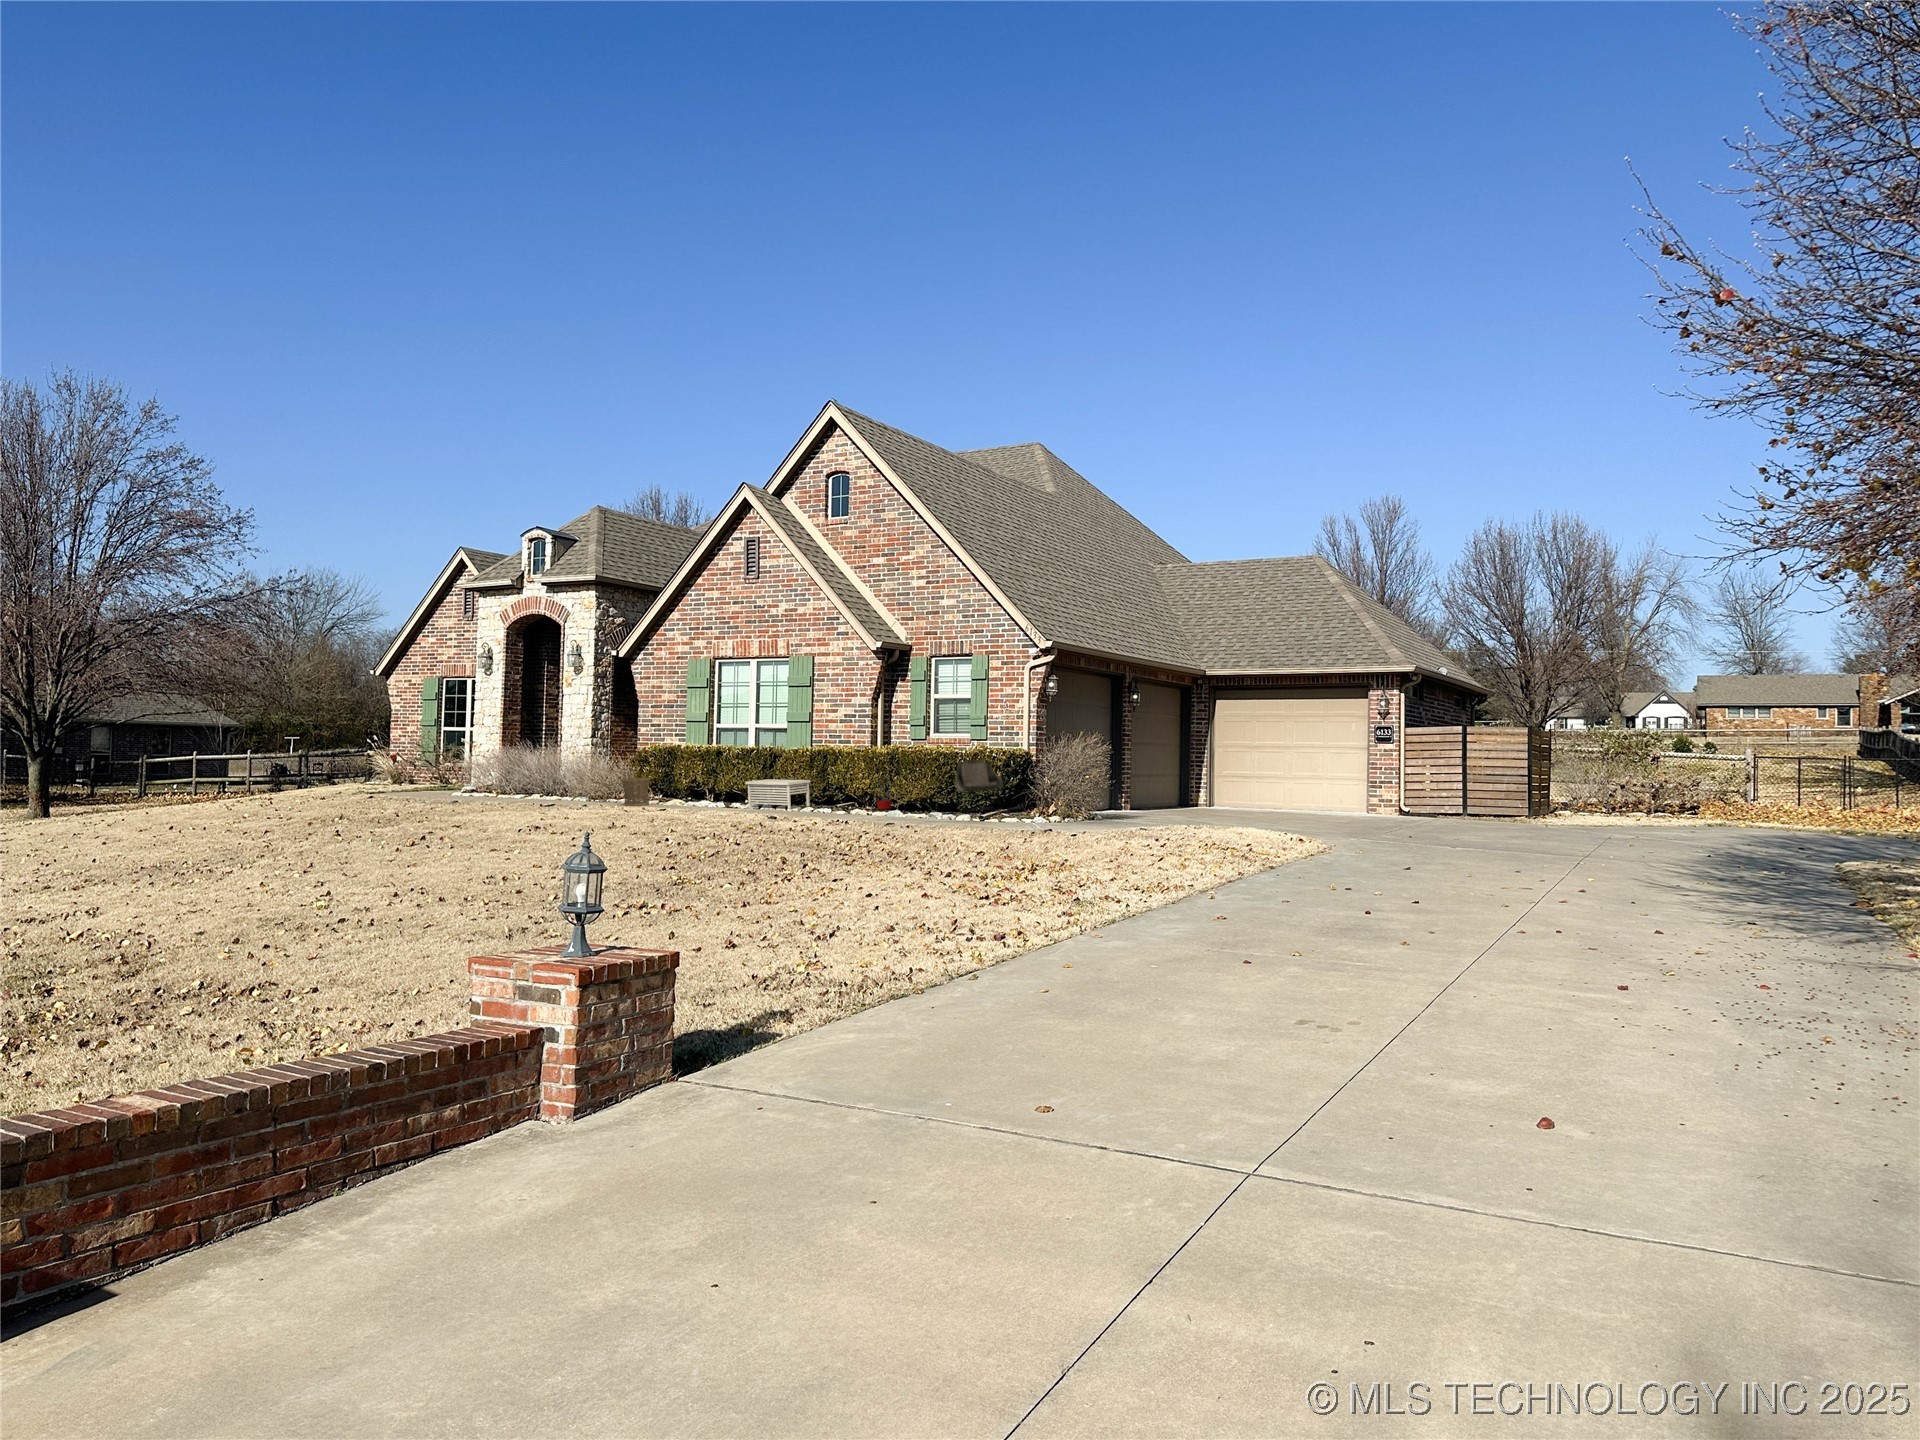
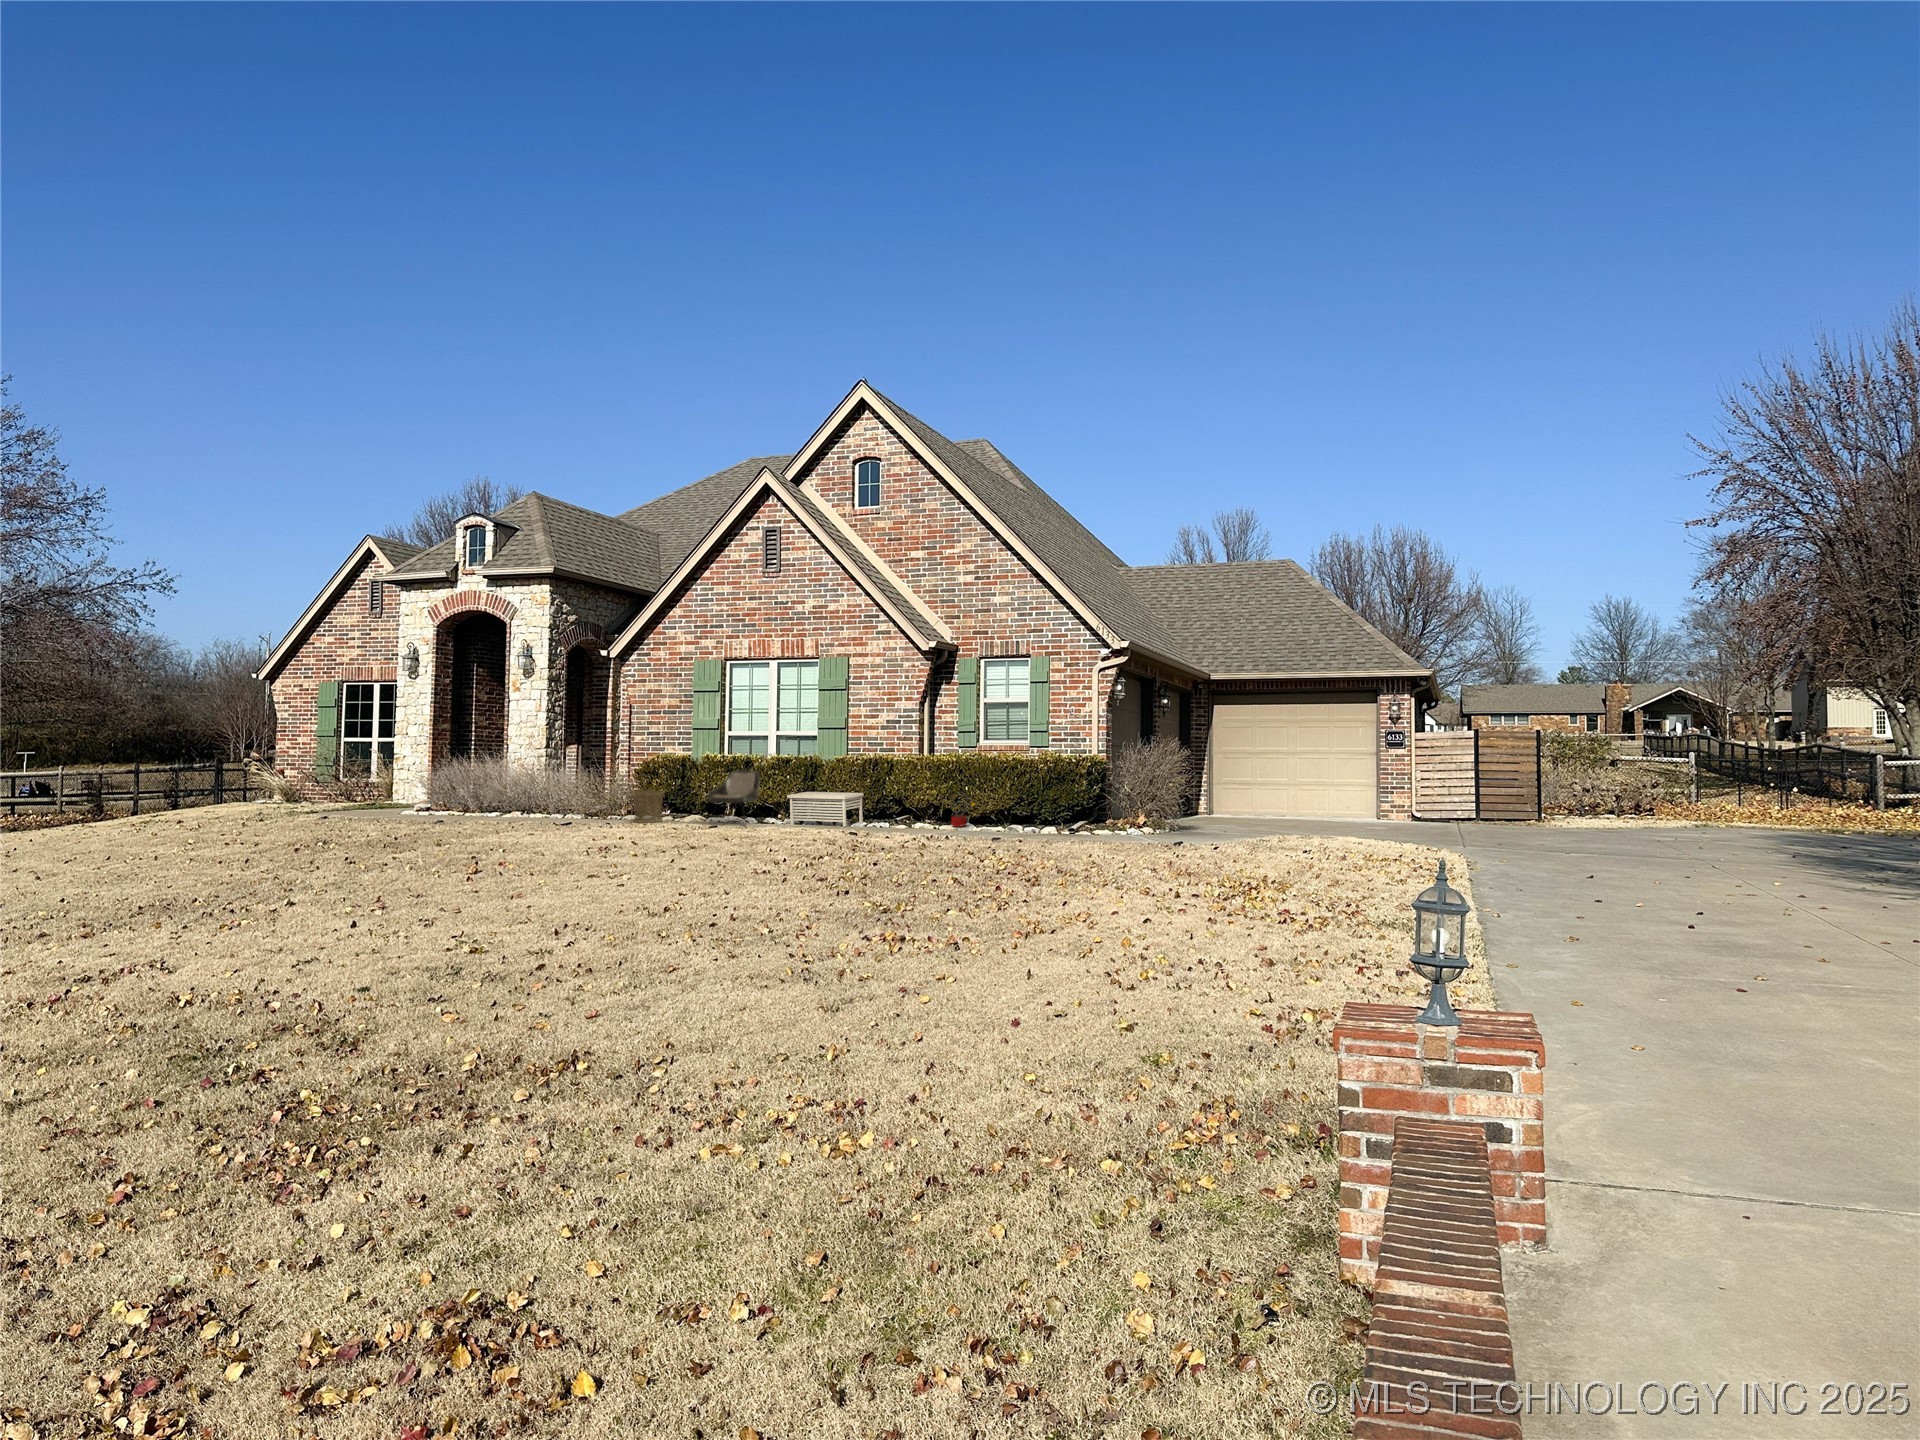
lounge chair: present [956,761,1003,812] -> present [707,770,760,823]

